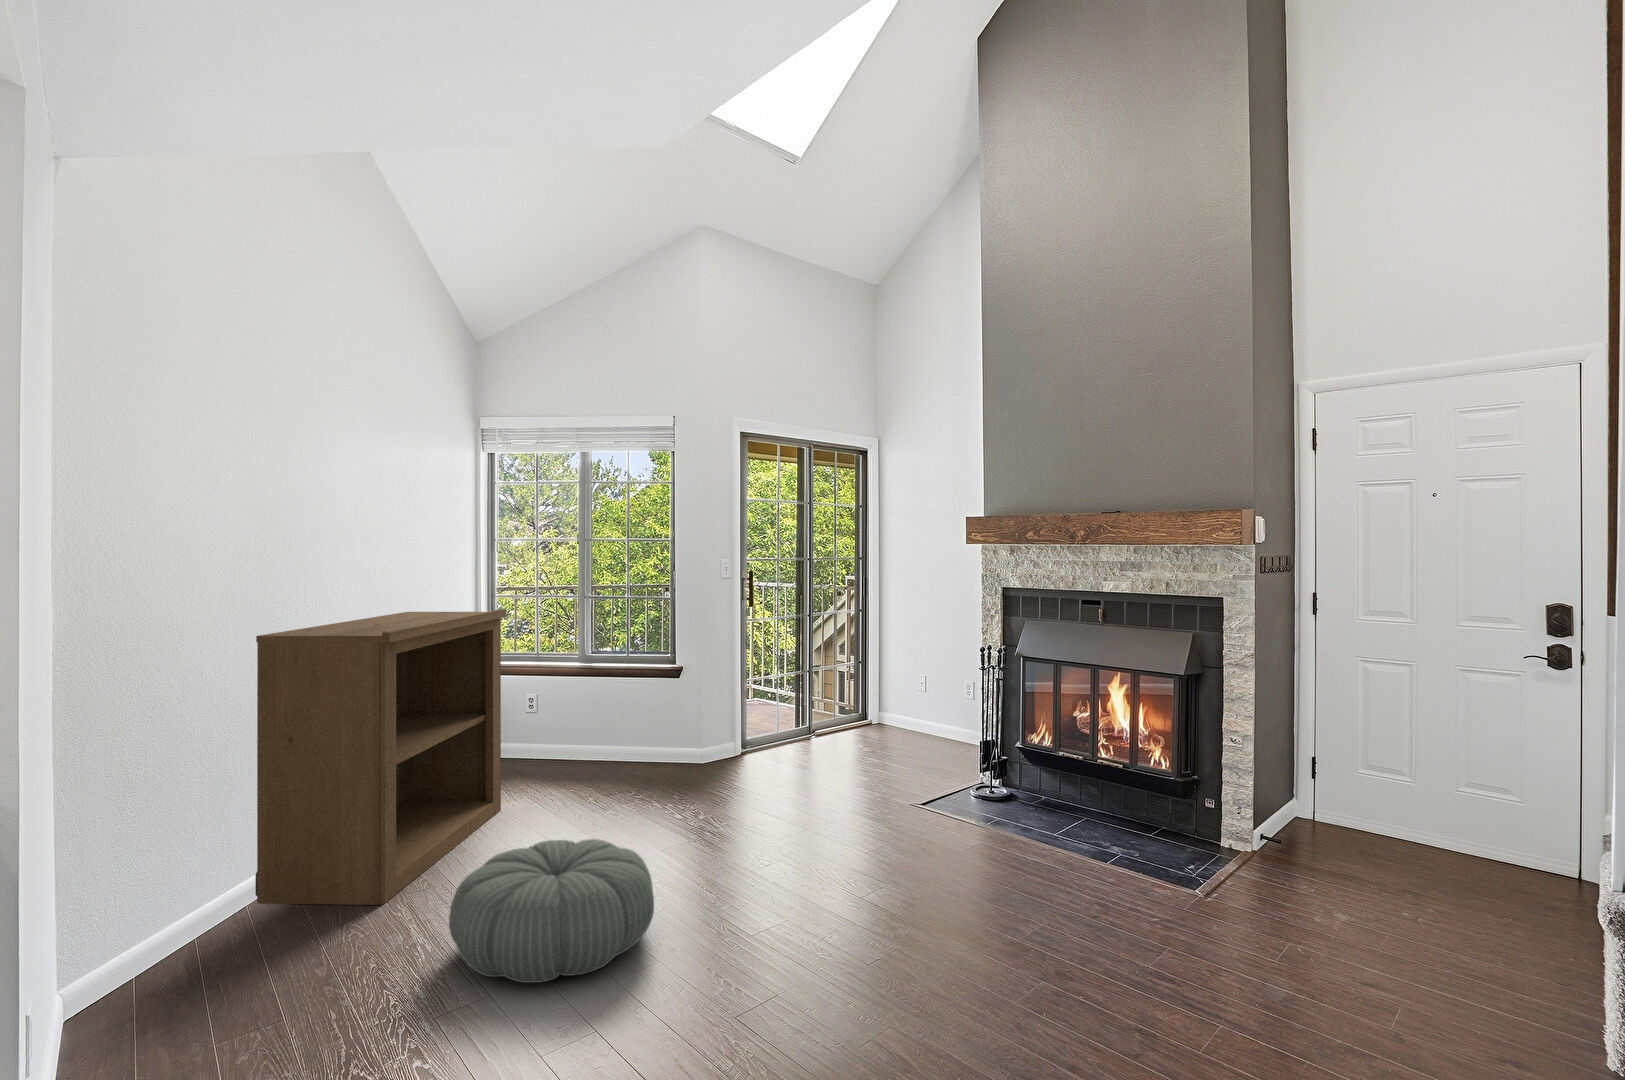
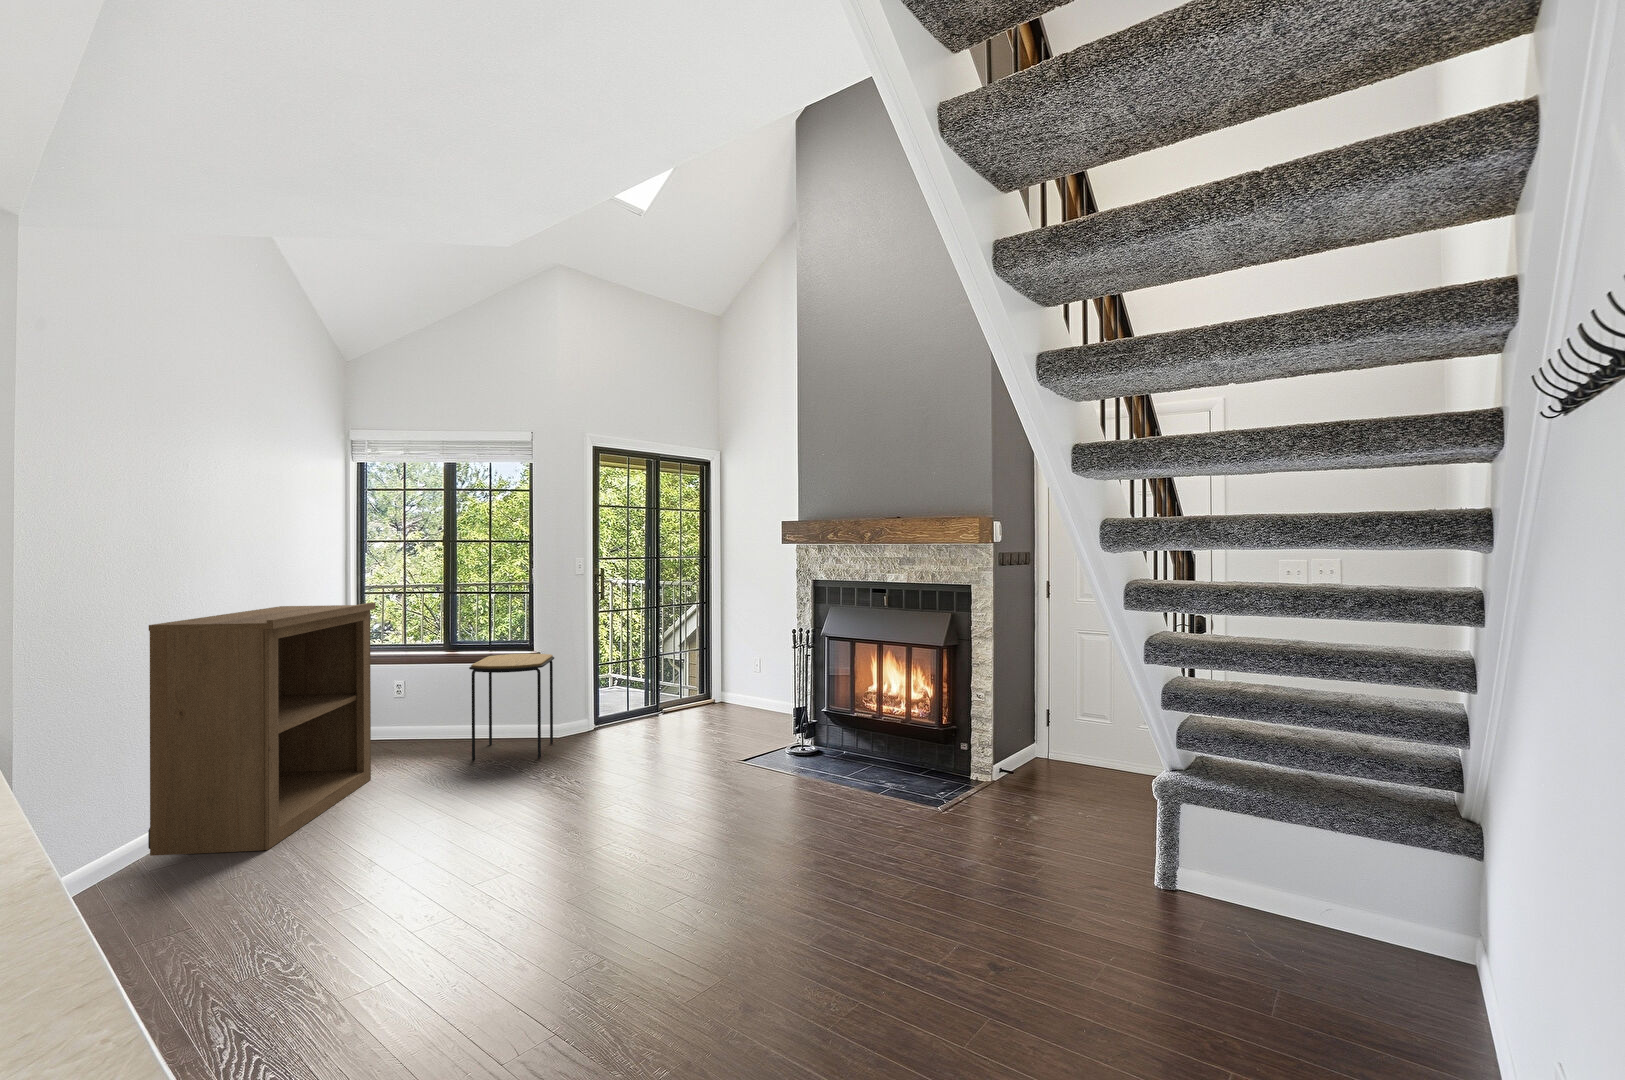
side table: none [607,667,698,789] -> present [469,654,554,760]
pouf: present [449,839,654,983] -> none [331,785,505,890]

